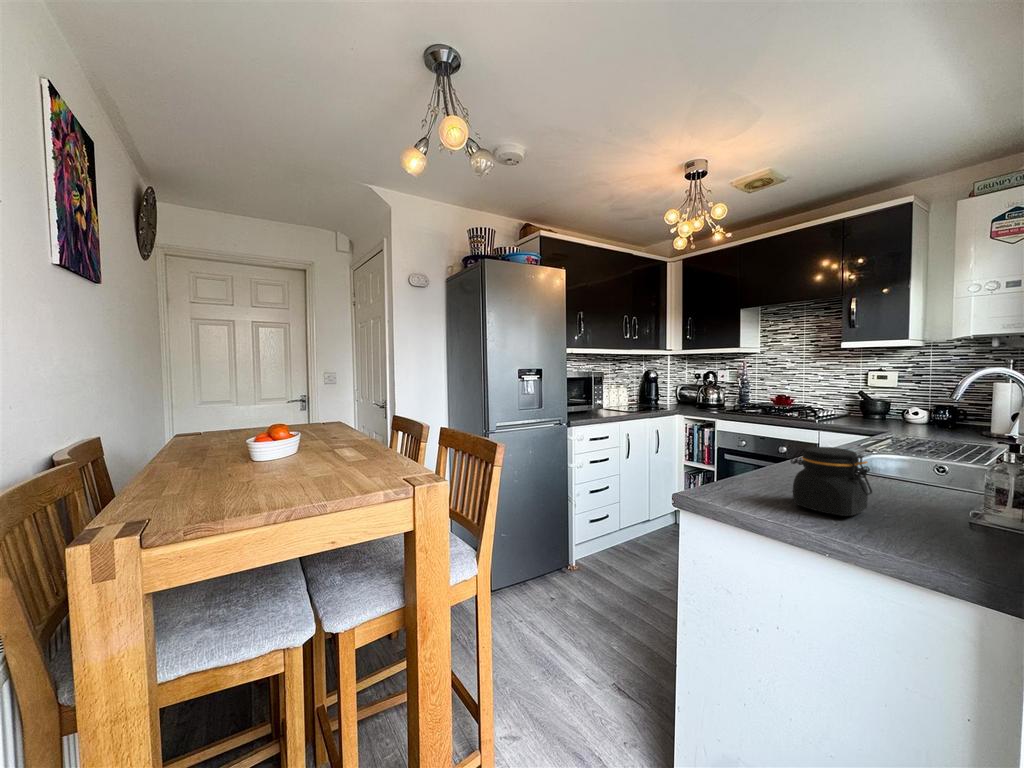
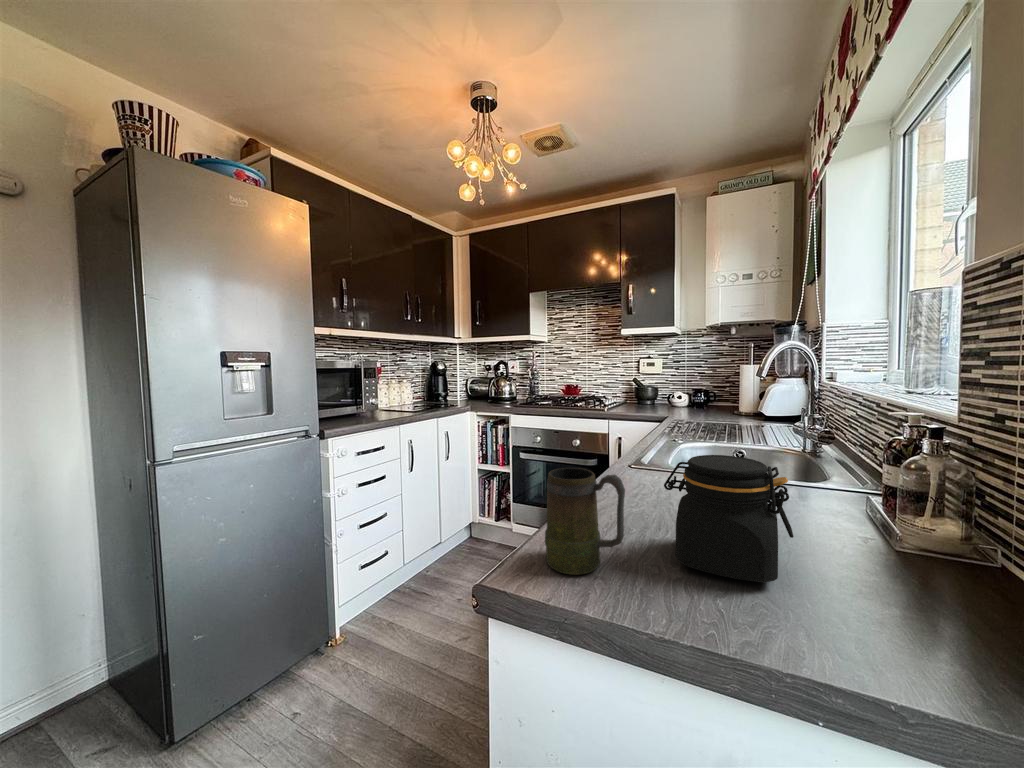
mug: none [713,446,760,500] -> present [545,468,625,575]

